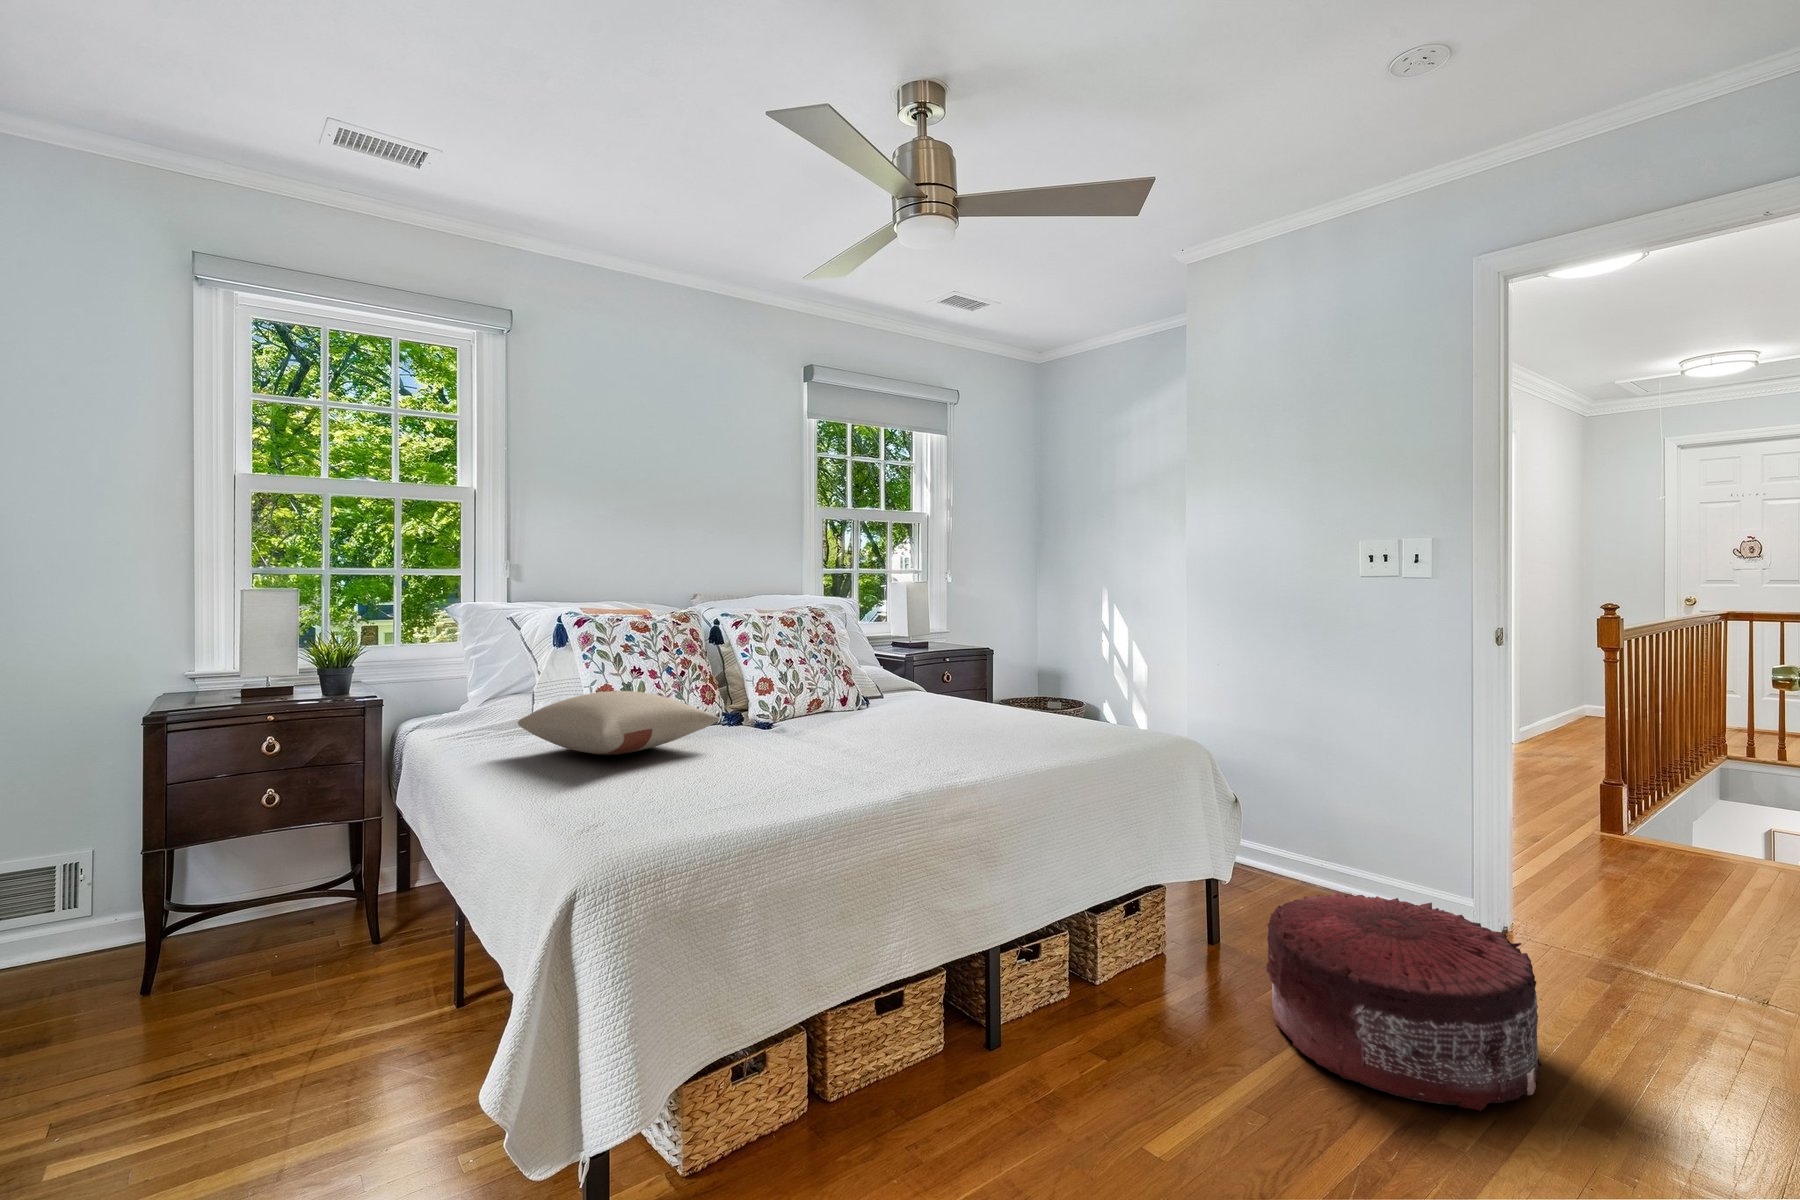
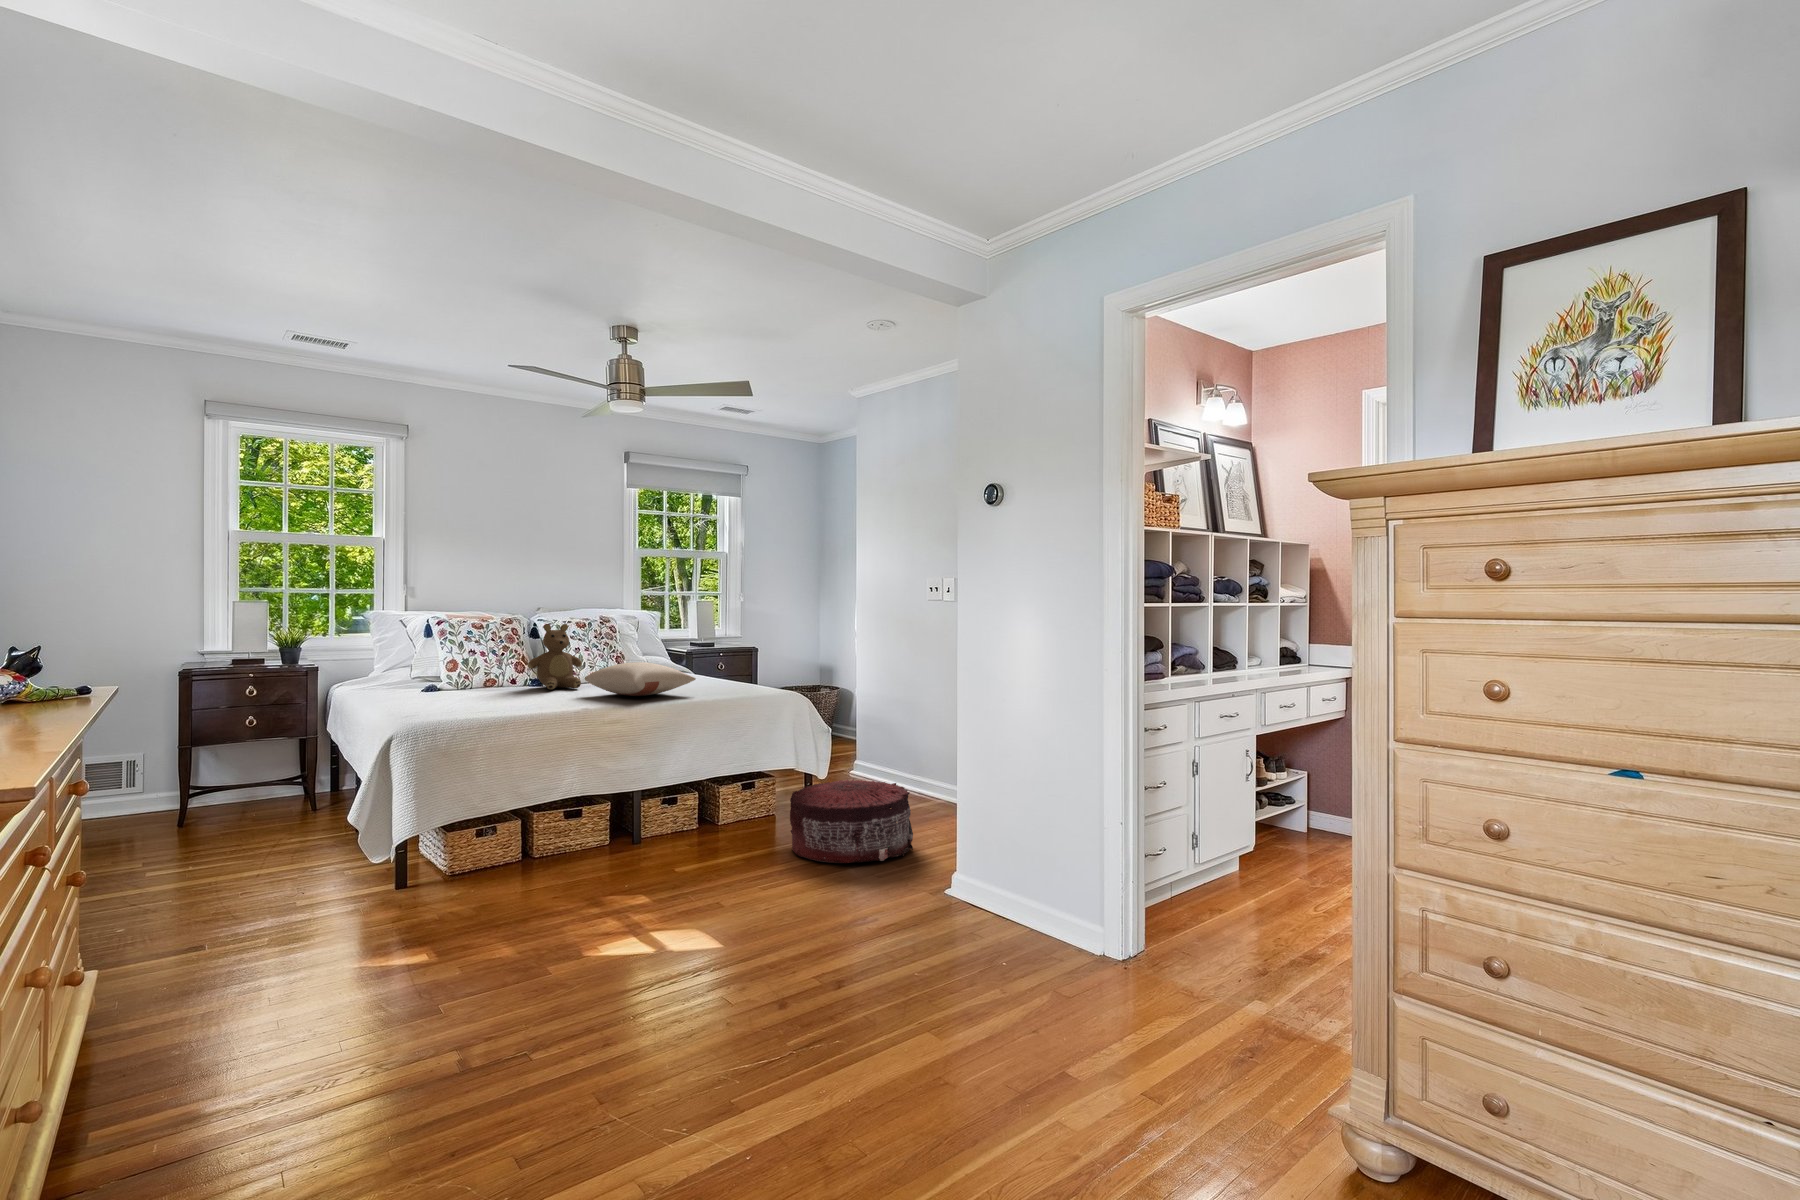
teddy bear: none [732,623,818,733] -> present [528,624,582,689]
pillow: present [518,691,719,755] -> present [585,662,696,696]

